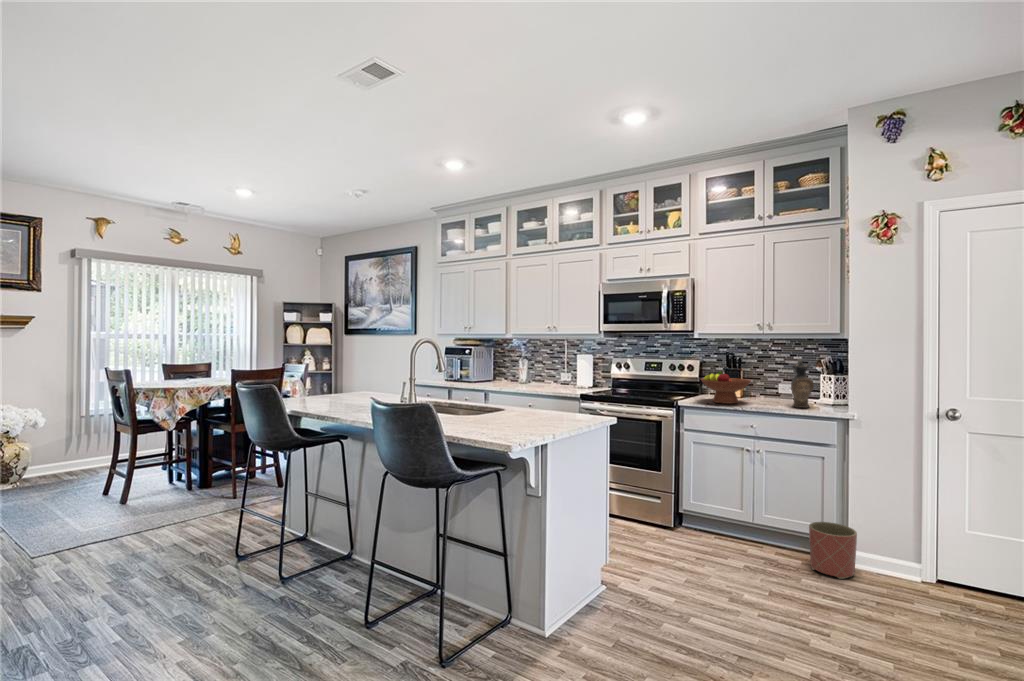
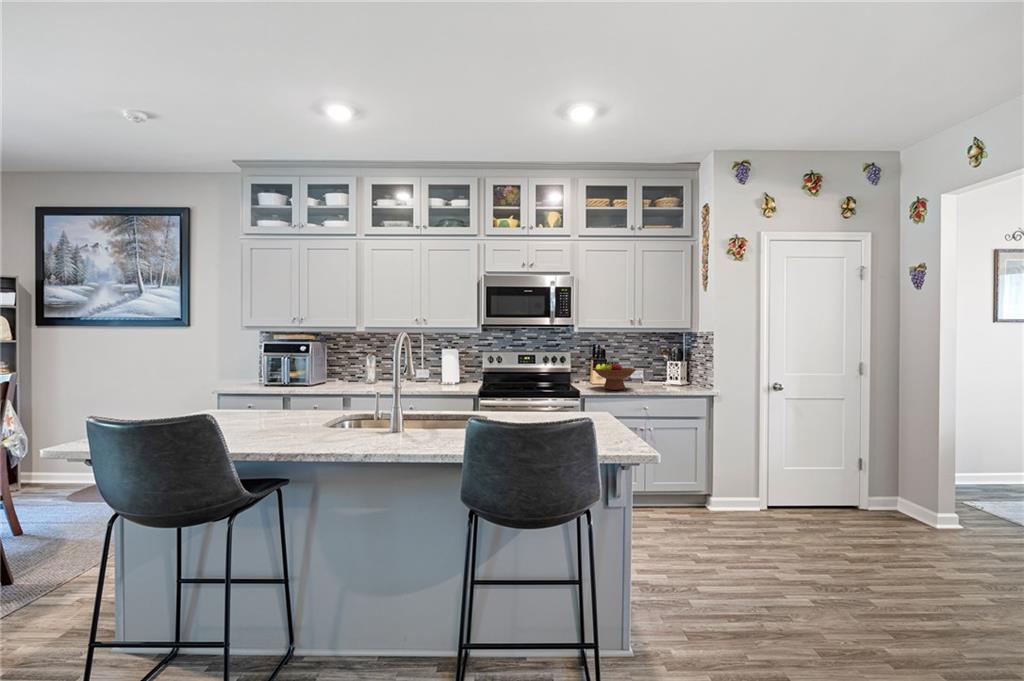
ceramic pitcher: present [791,359,814,408] -> none [665,349,683,389]
planter: present [809,522,857,579] -> none [696,478,730,519]

